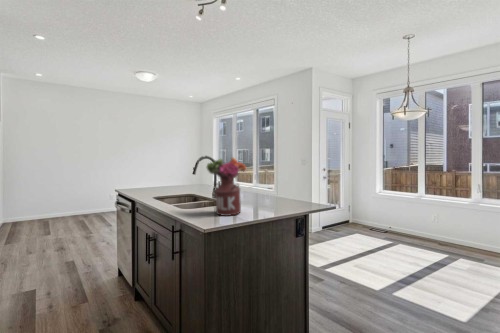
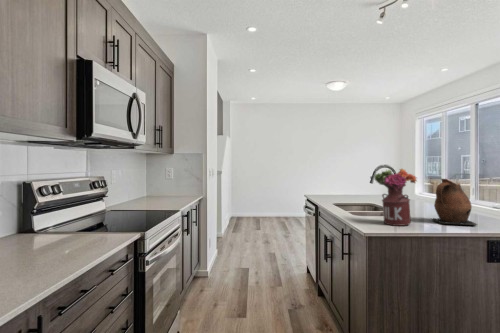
ceramic pitcher: none [253,167,290,208] -> present [433,179,477,225]

